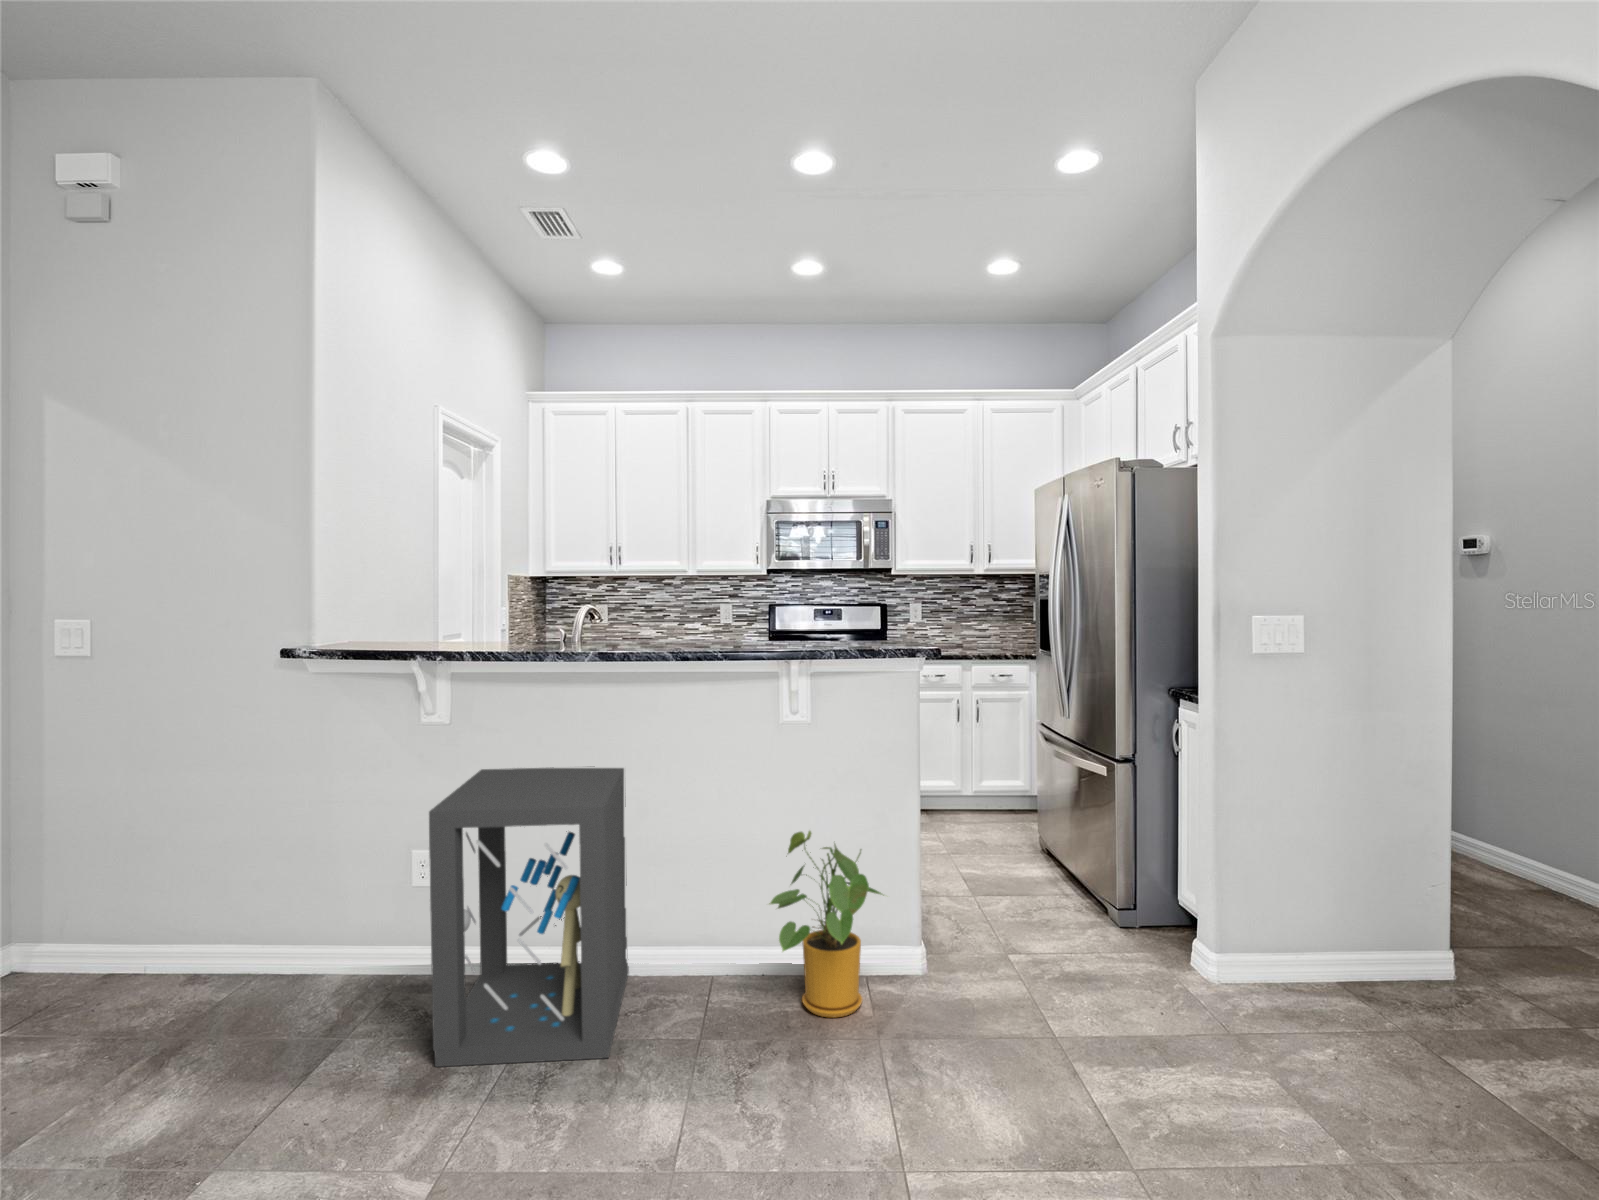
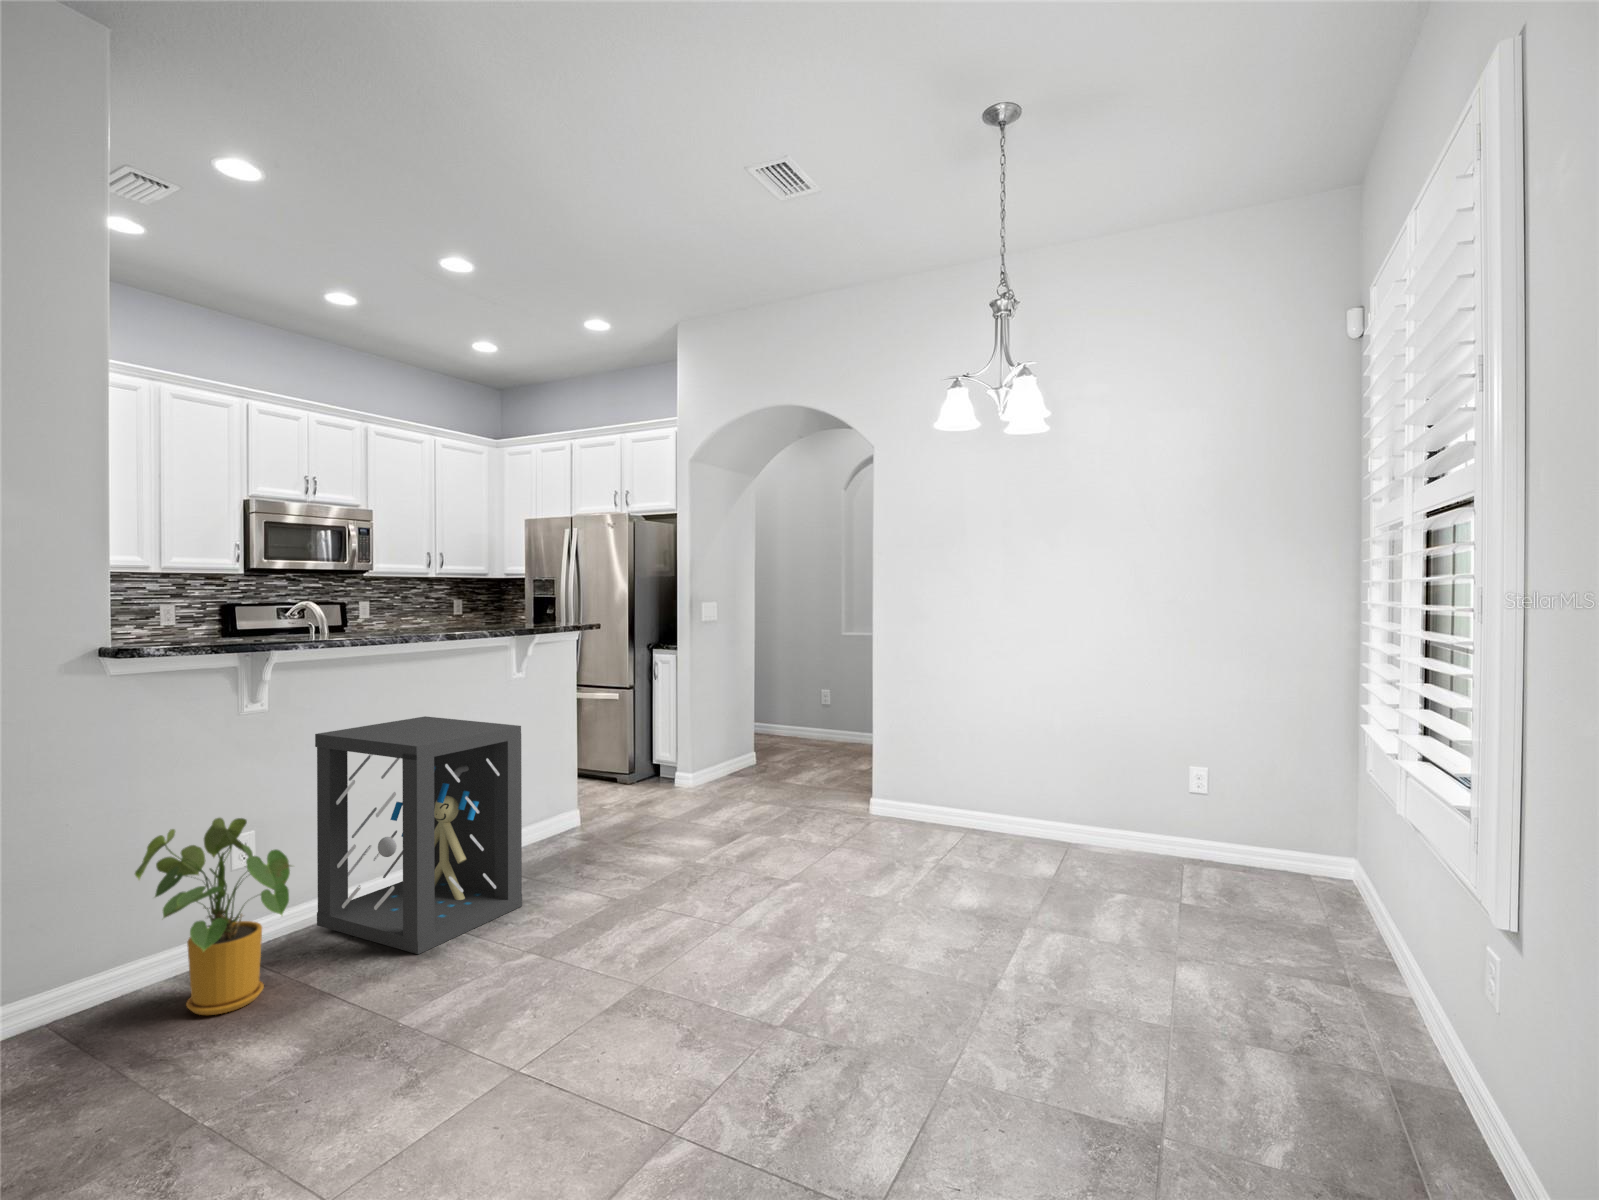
house plant: present [769,831,884,1017] -> present [135,818,291,1015]

